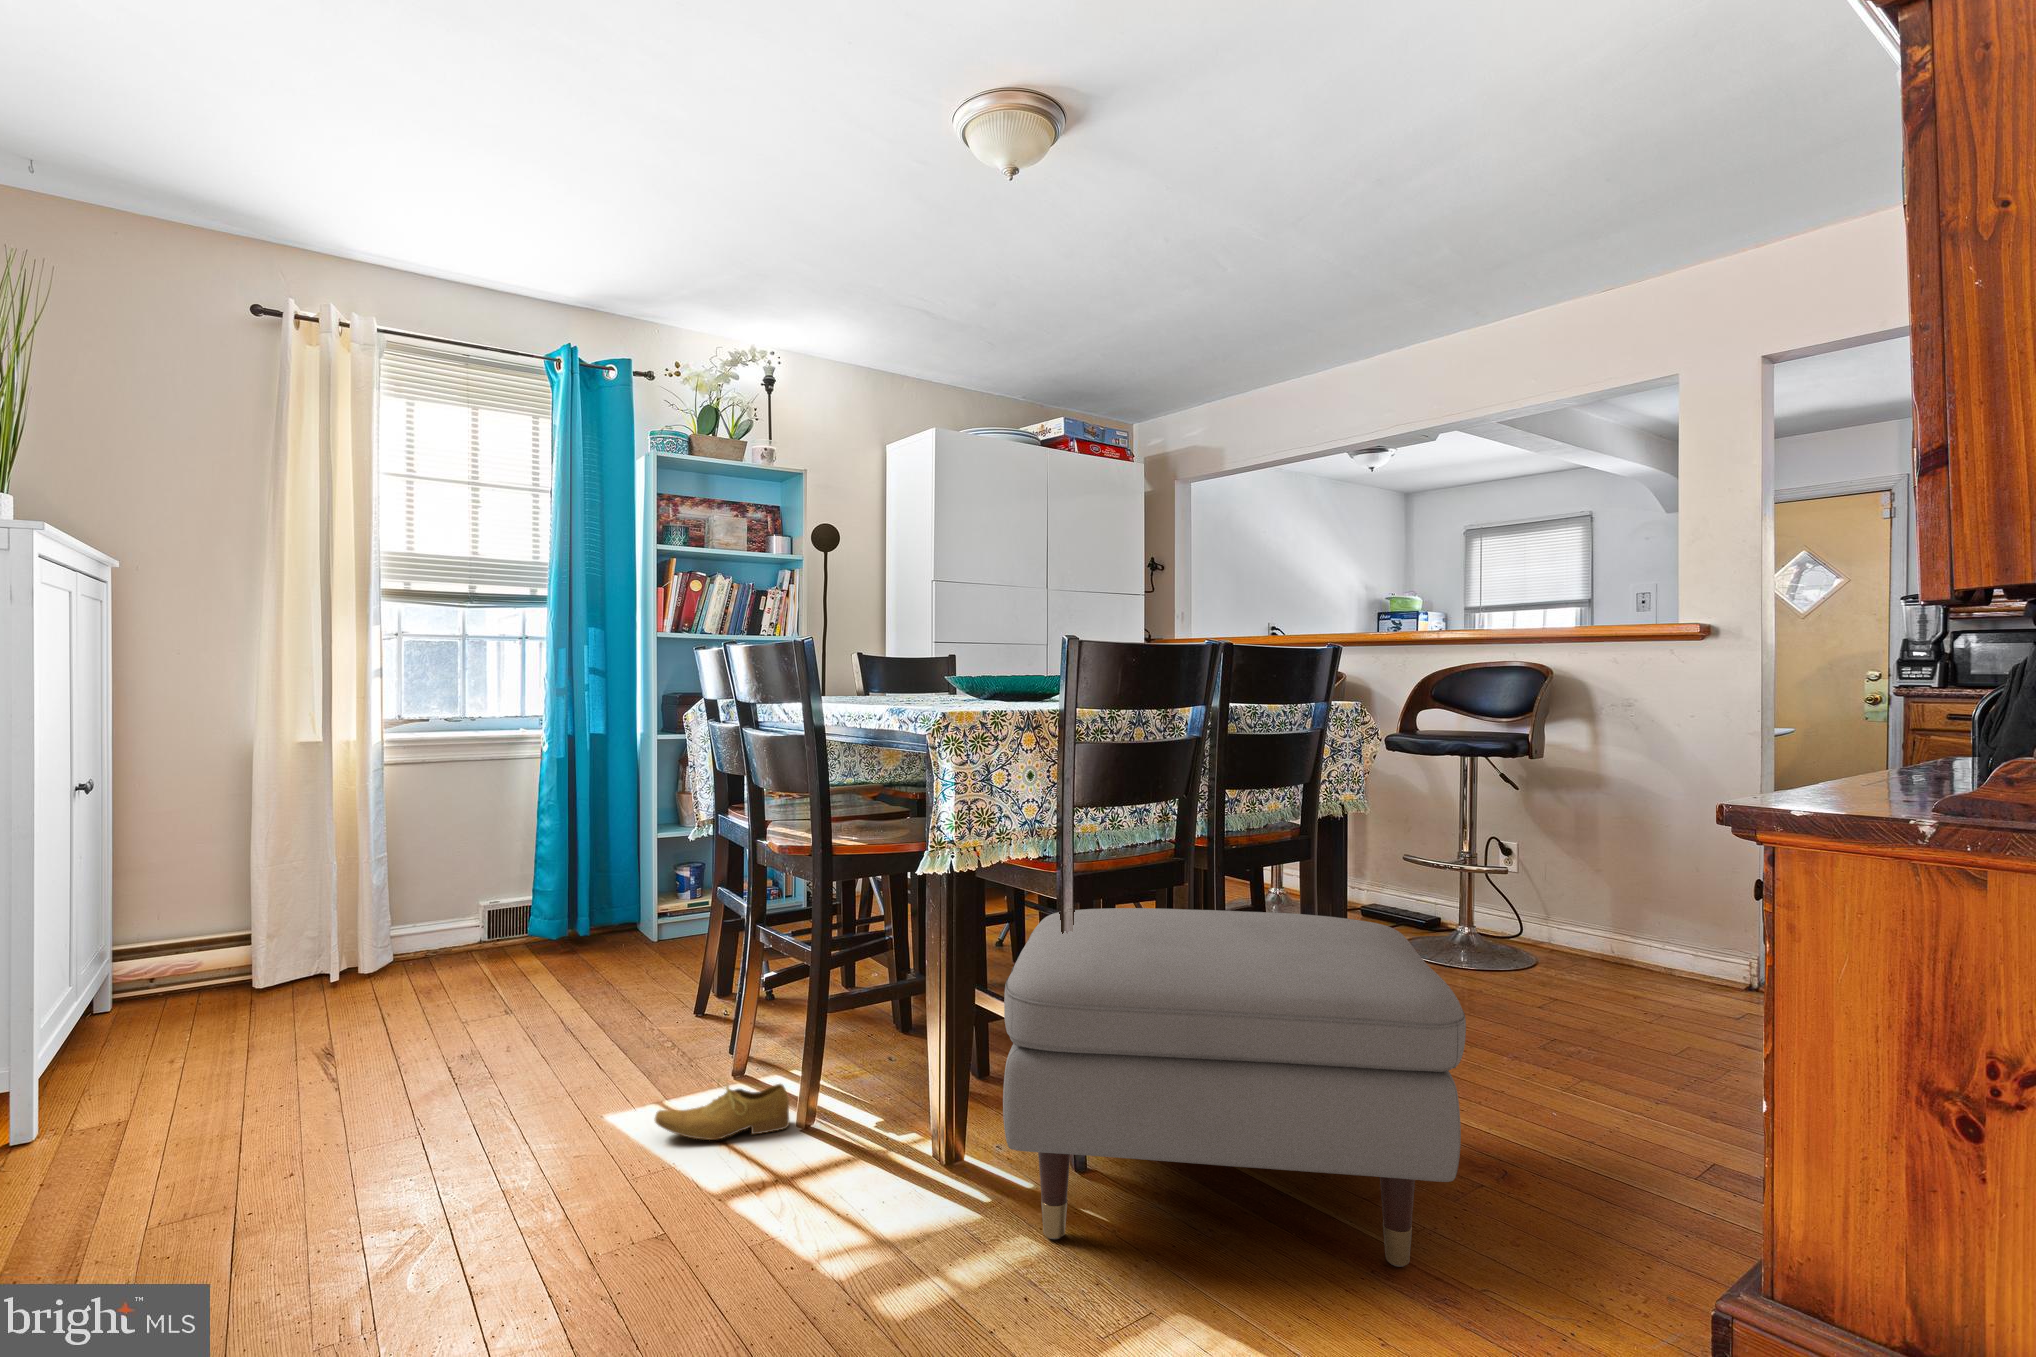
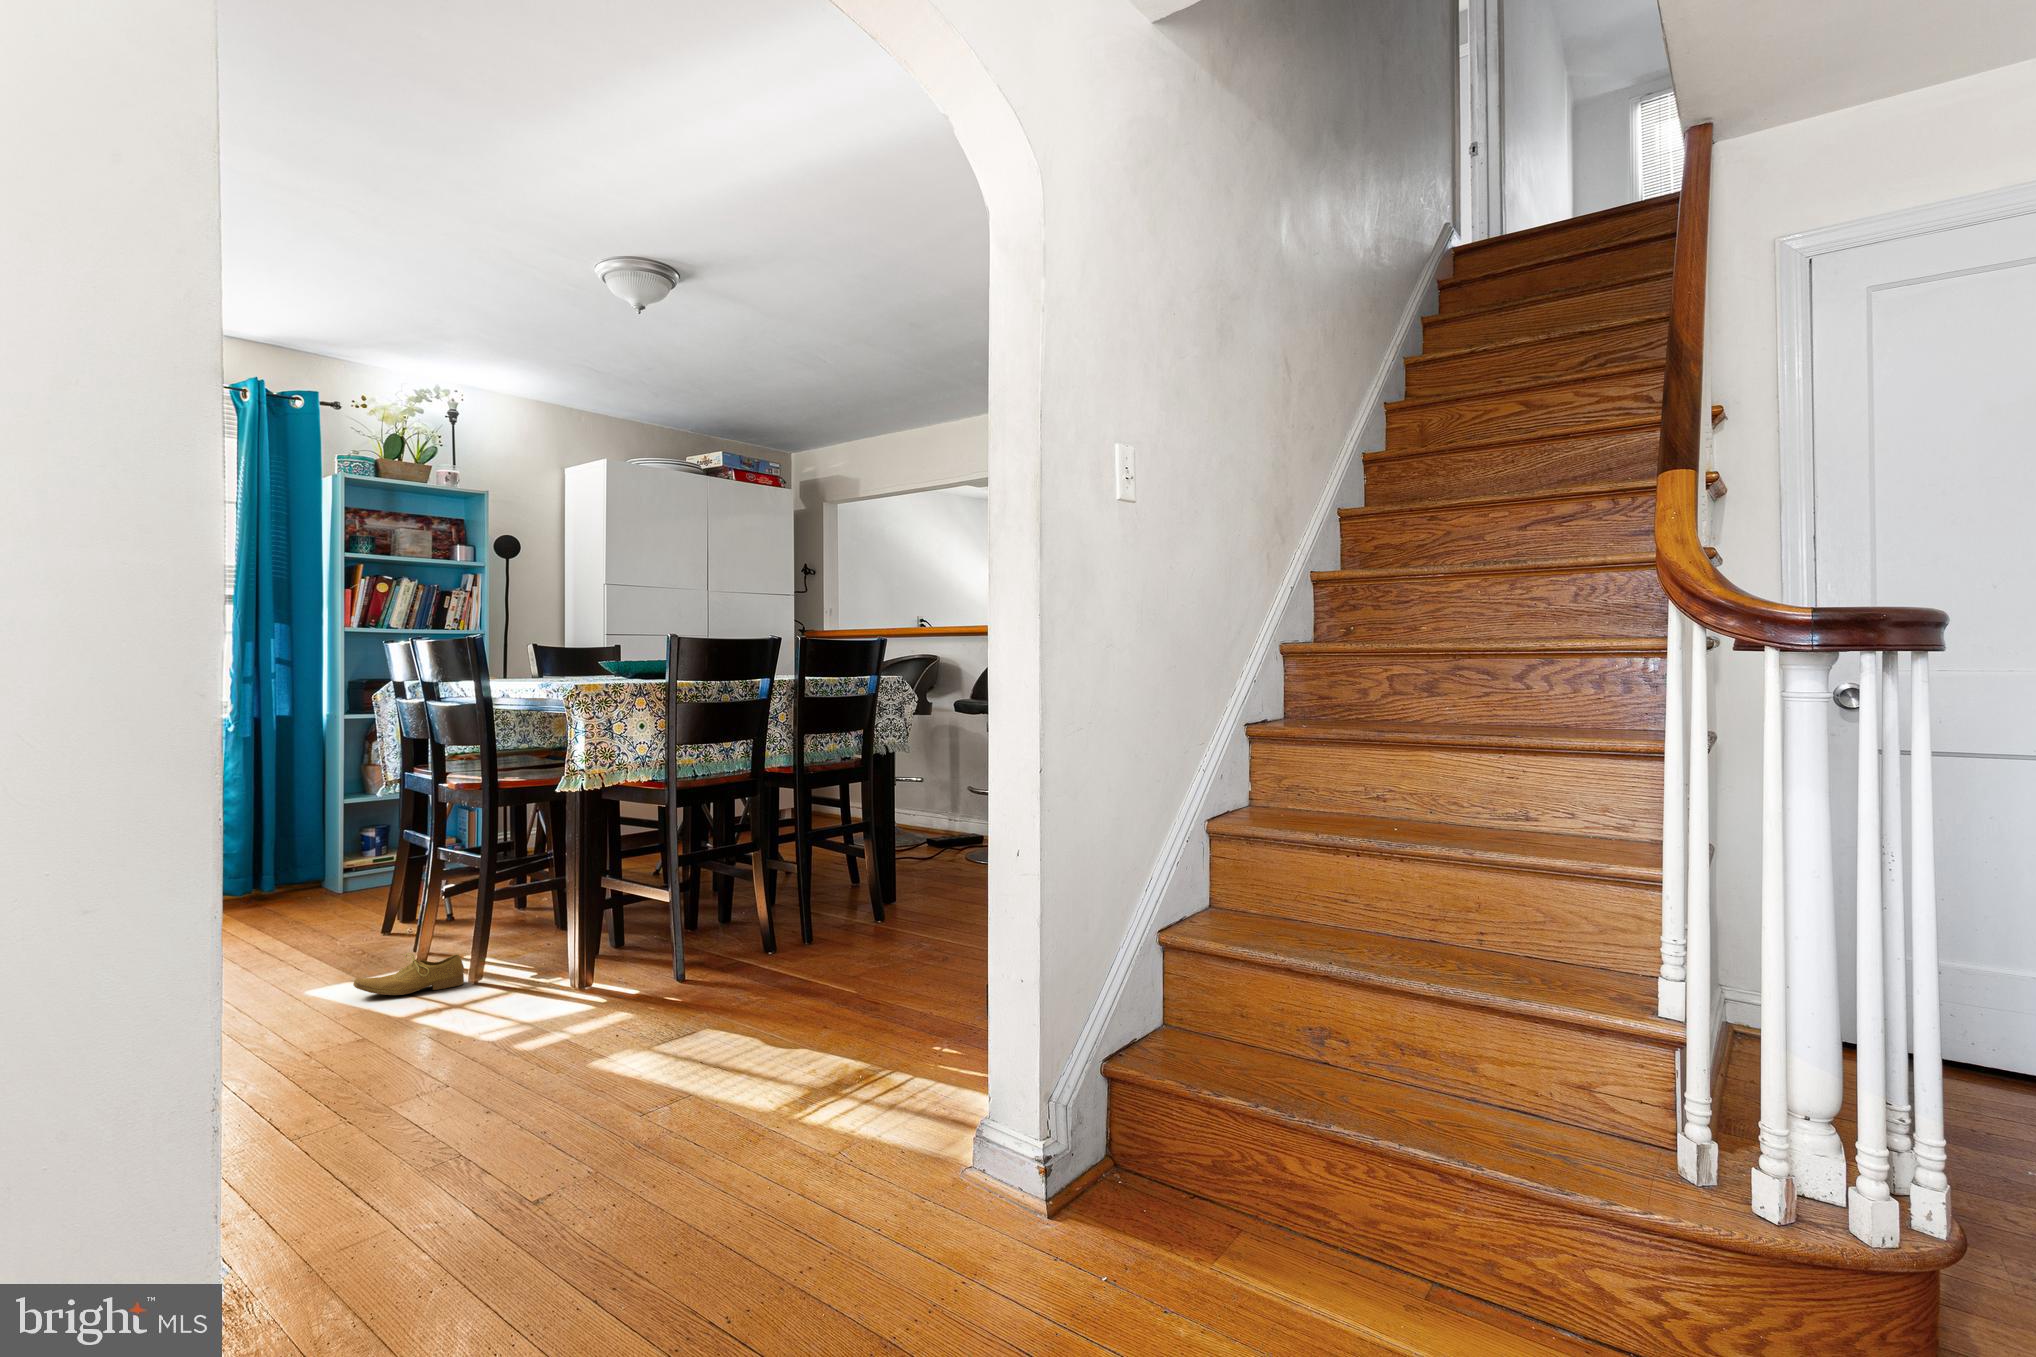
ottoman: present [1003,908,1466,1267] -> none [611,815,900,1017]

